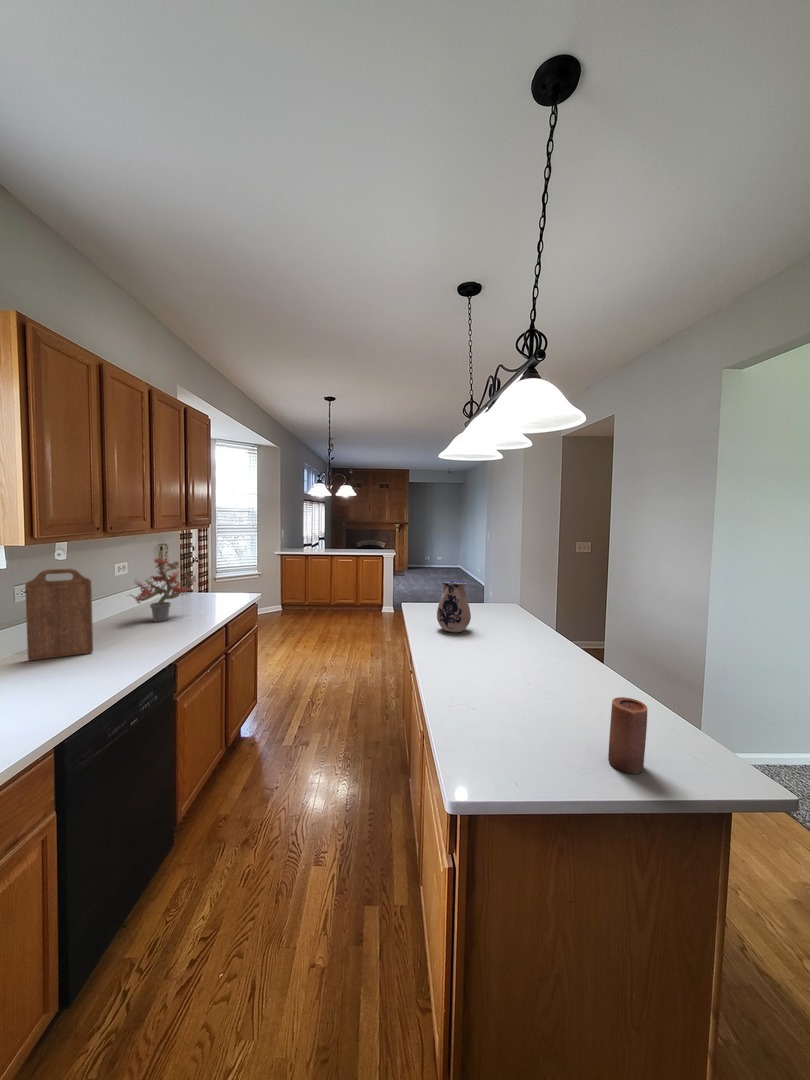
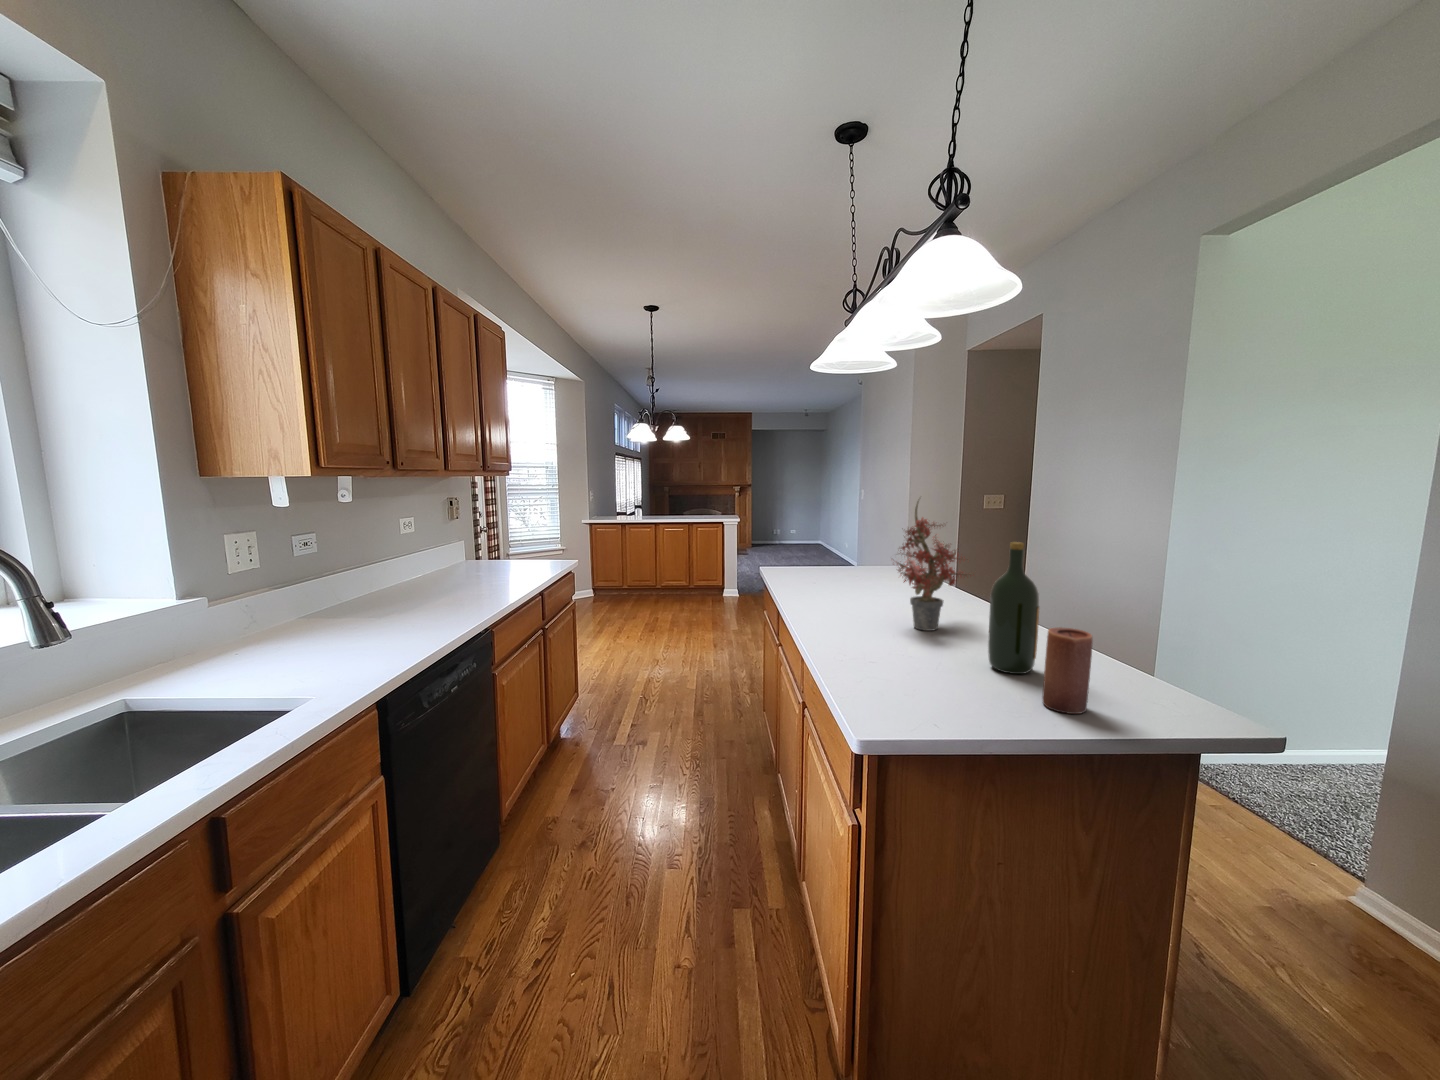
potted plant: present [131,551,195,622] -> present [897,501,972,631]
cutting board: present [25,569,93,660] -> none [313,513,394,624]
ceramic pitcher: present [437,581,471,632] -> none [806,529,850,593]
wine bottle: none [569,617,609,726] -> present [988,542,1039,674]

